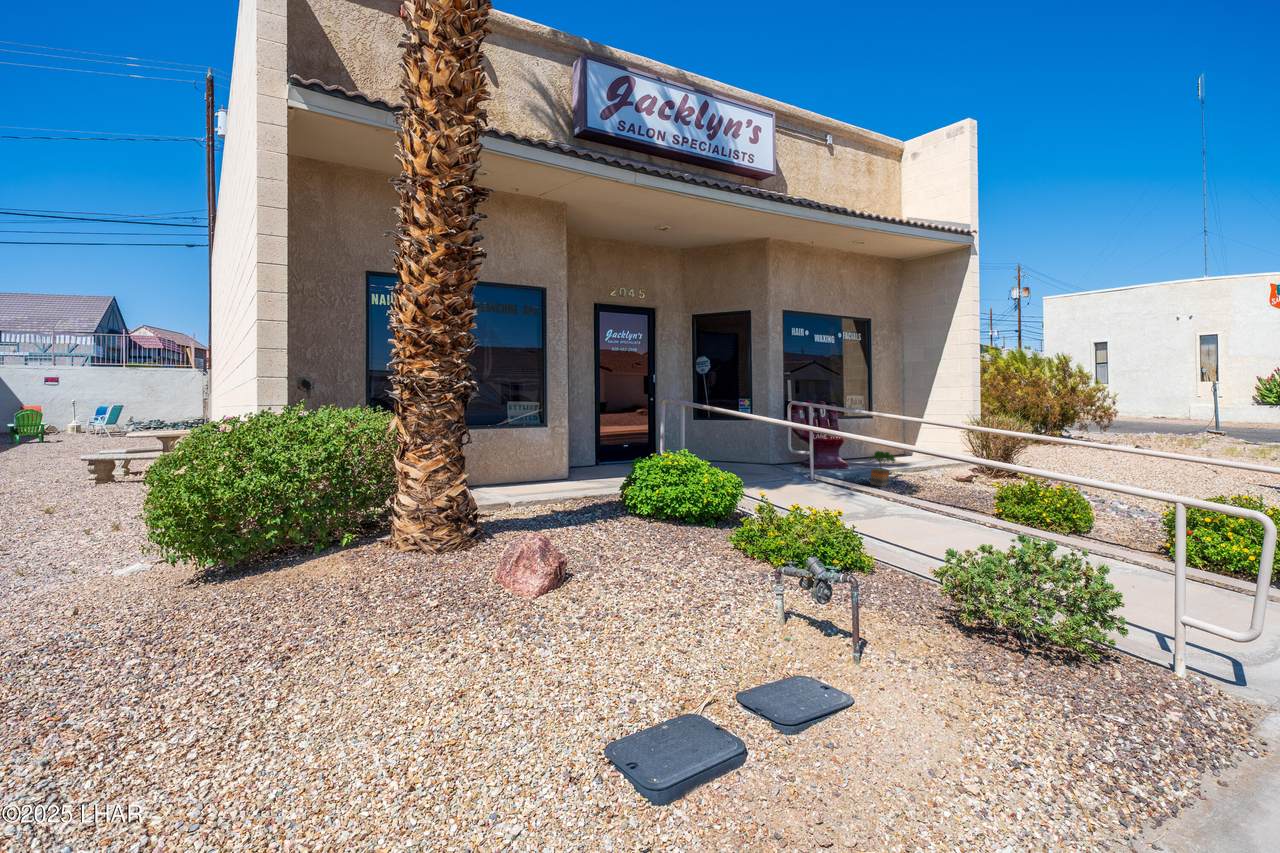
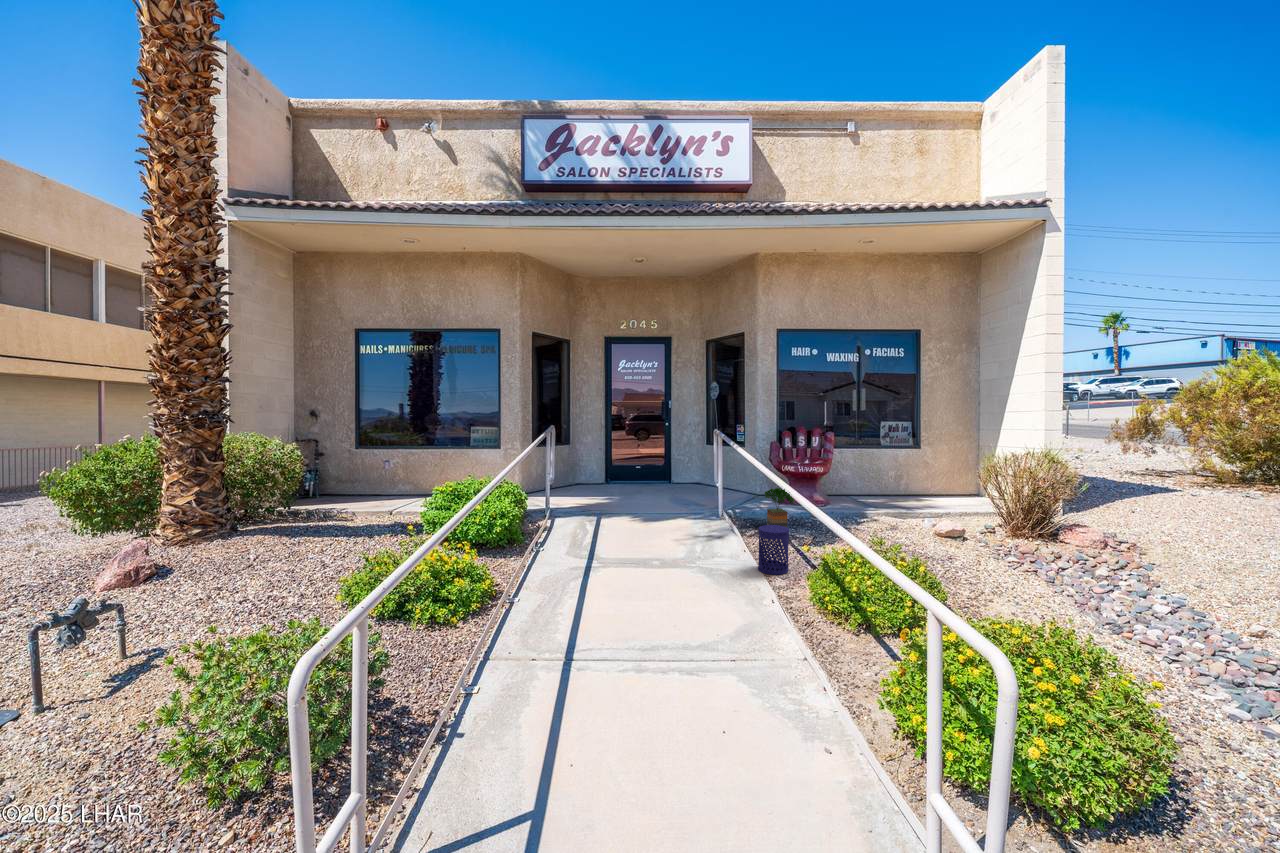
waste bin: none [944,479,974,517] -> present [758,525,789,575]

